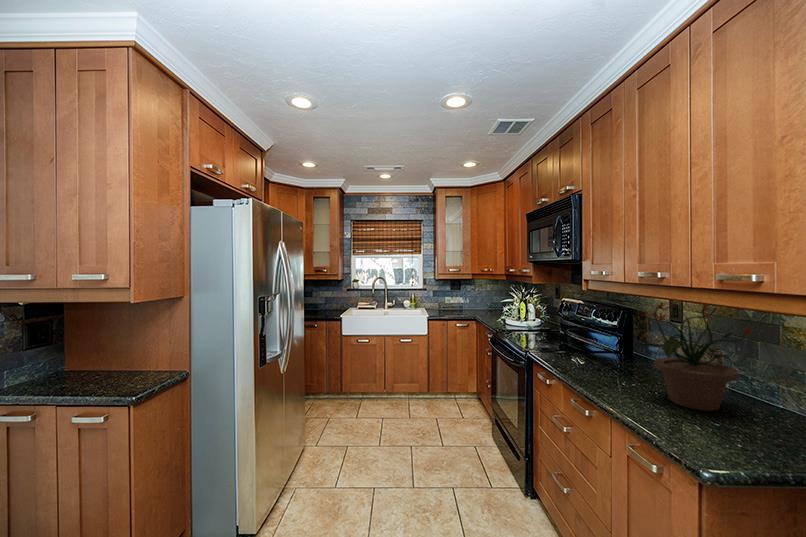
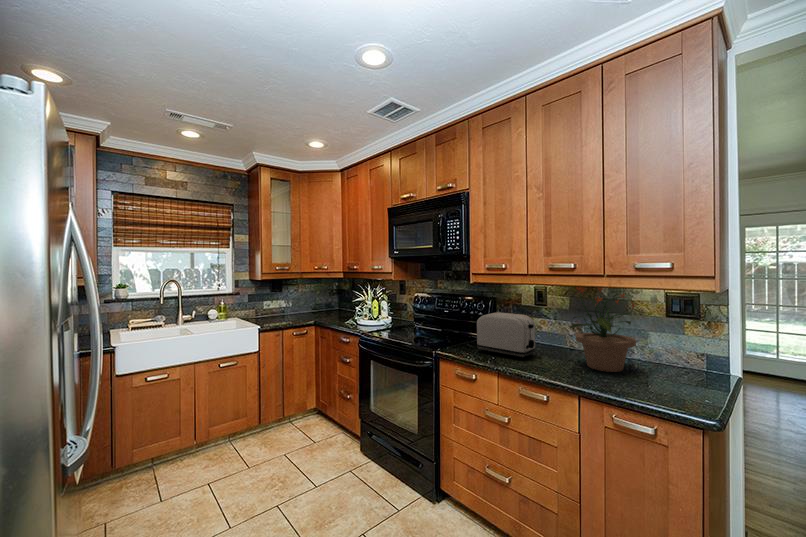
toaster: none [568,323,628,375] -> present [477,312,535,359]

